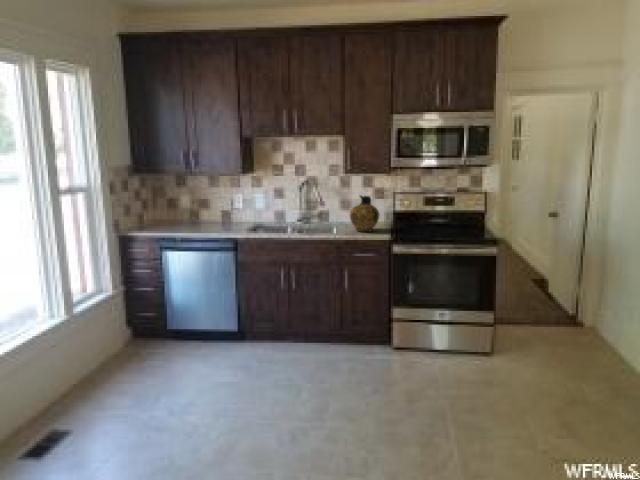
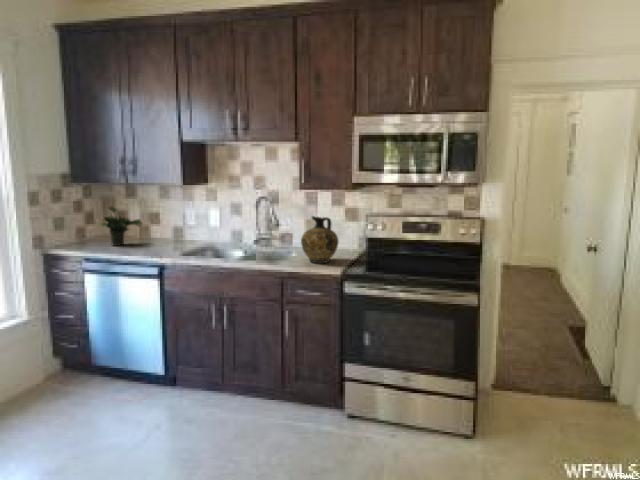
potted plant: none [164,193,202,227] -> present [101,206,142,246]

